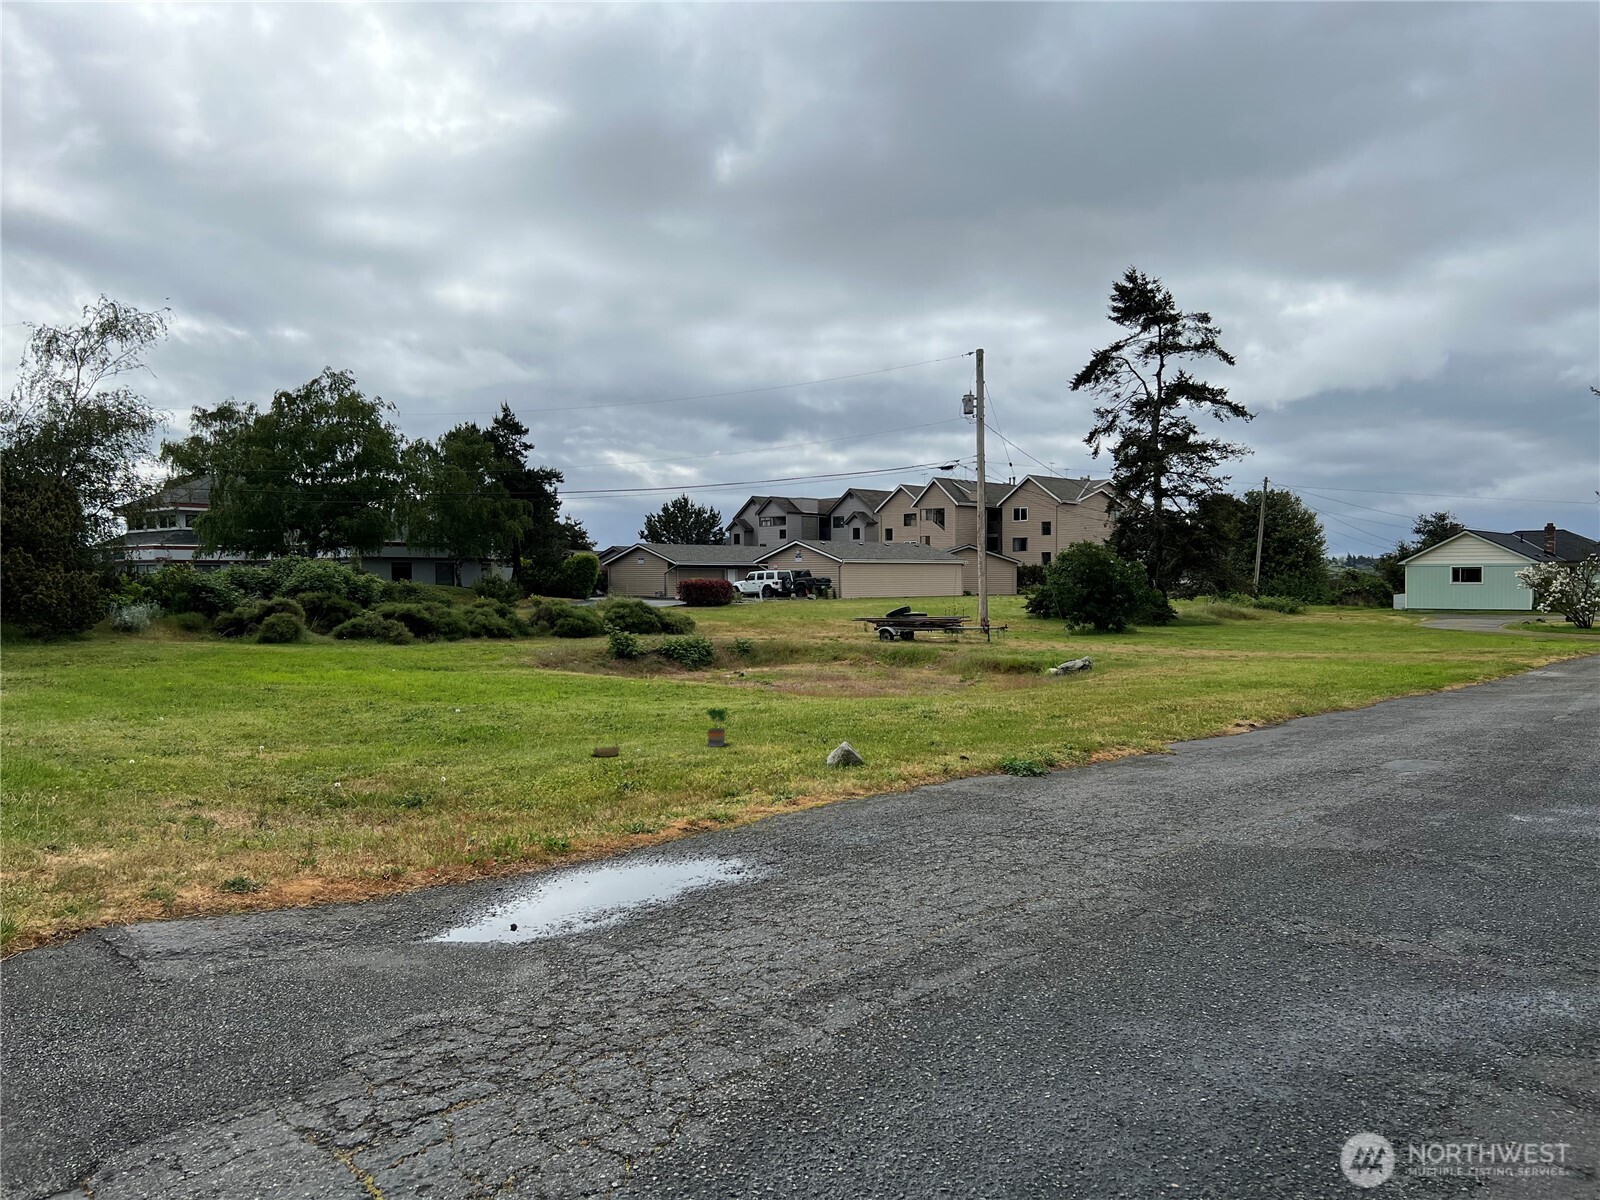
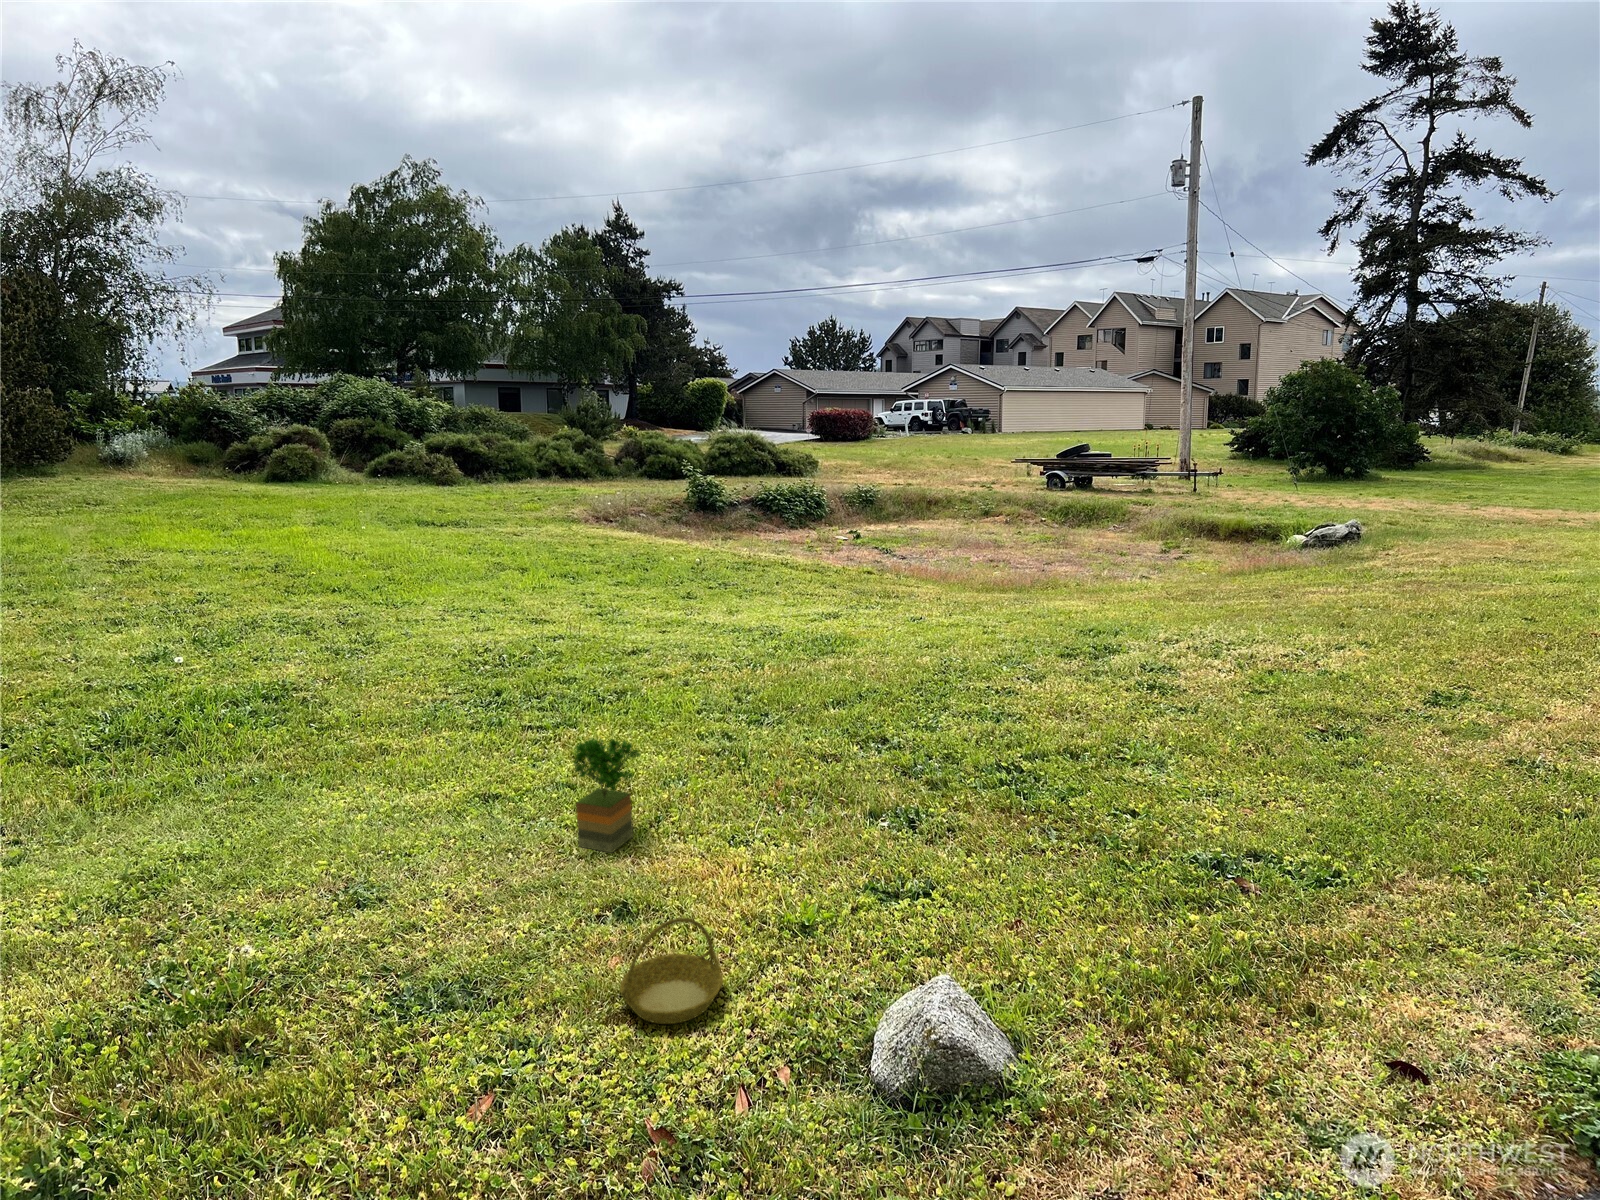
basket: present [593,734,620,757] -> present [620,918,723,1024]

